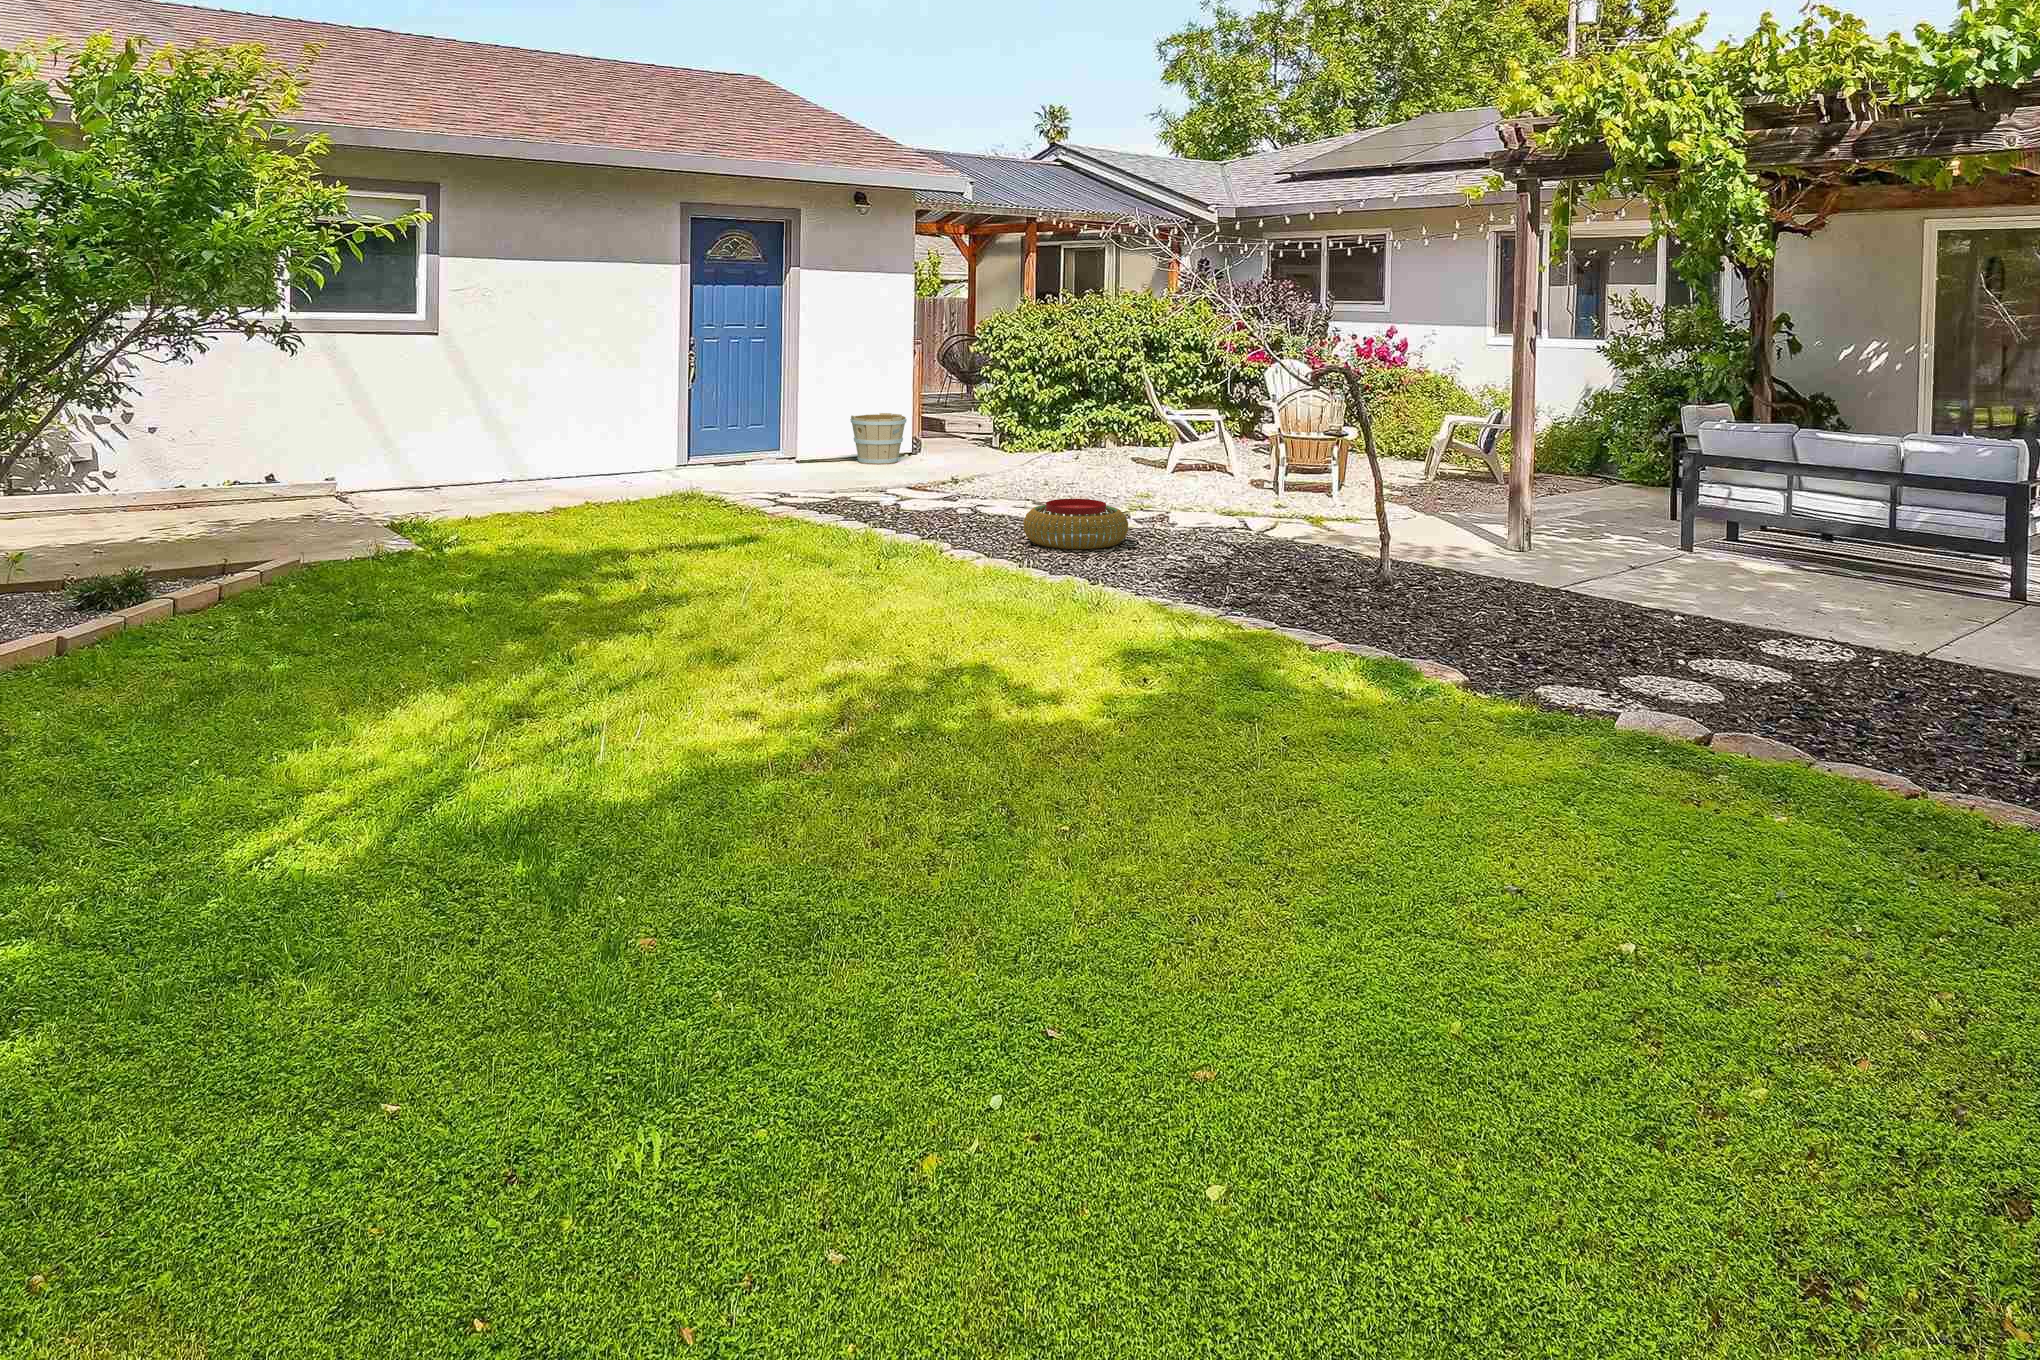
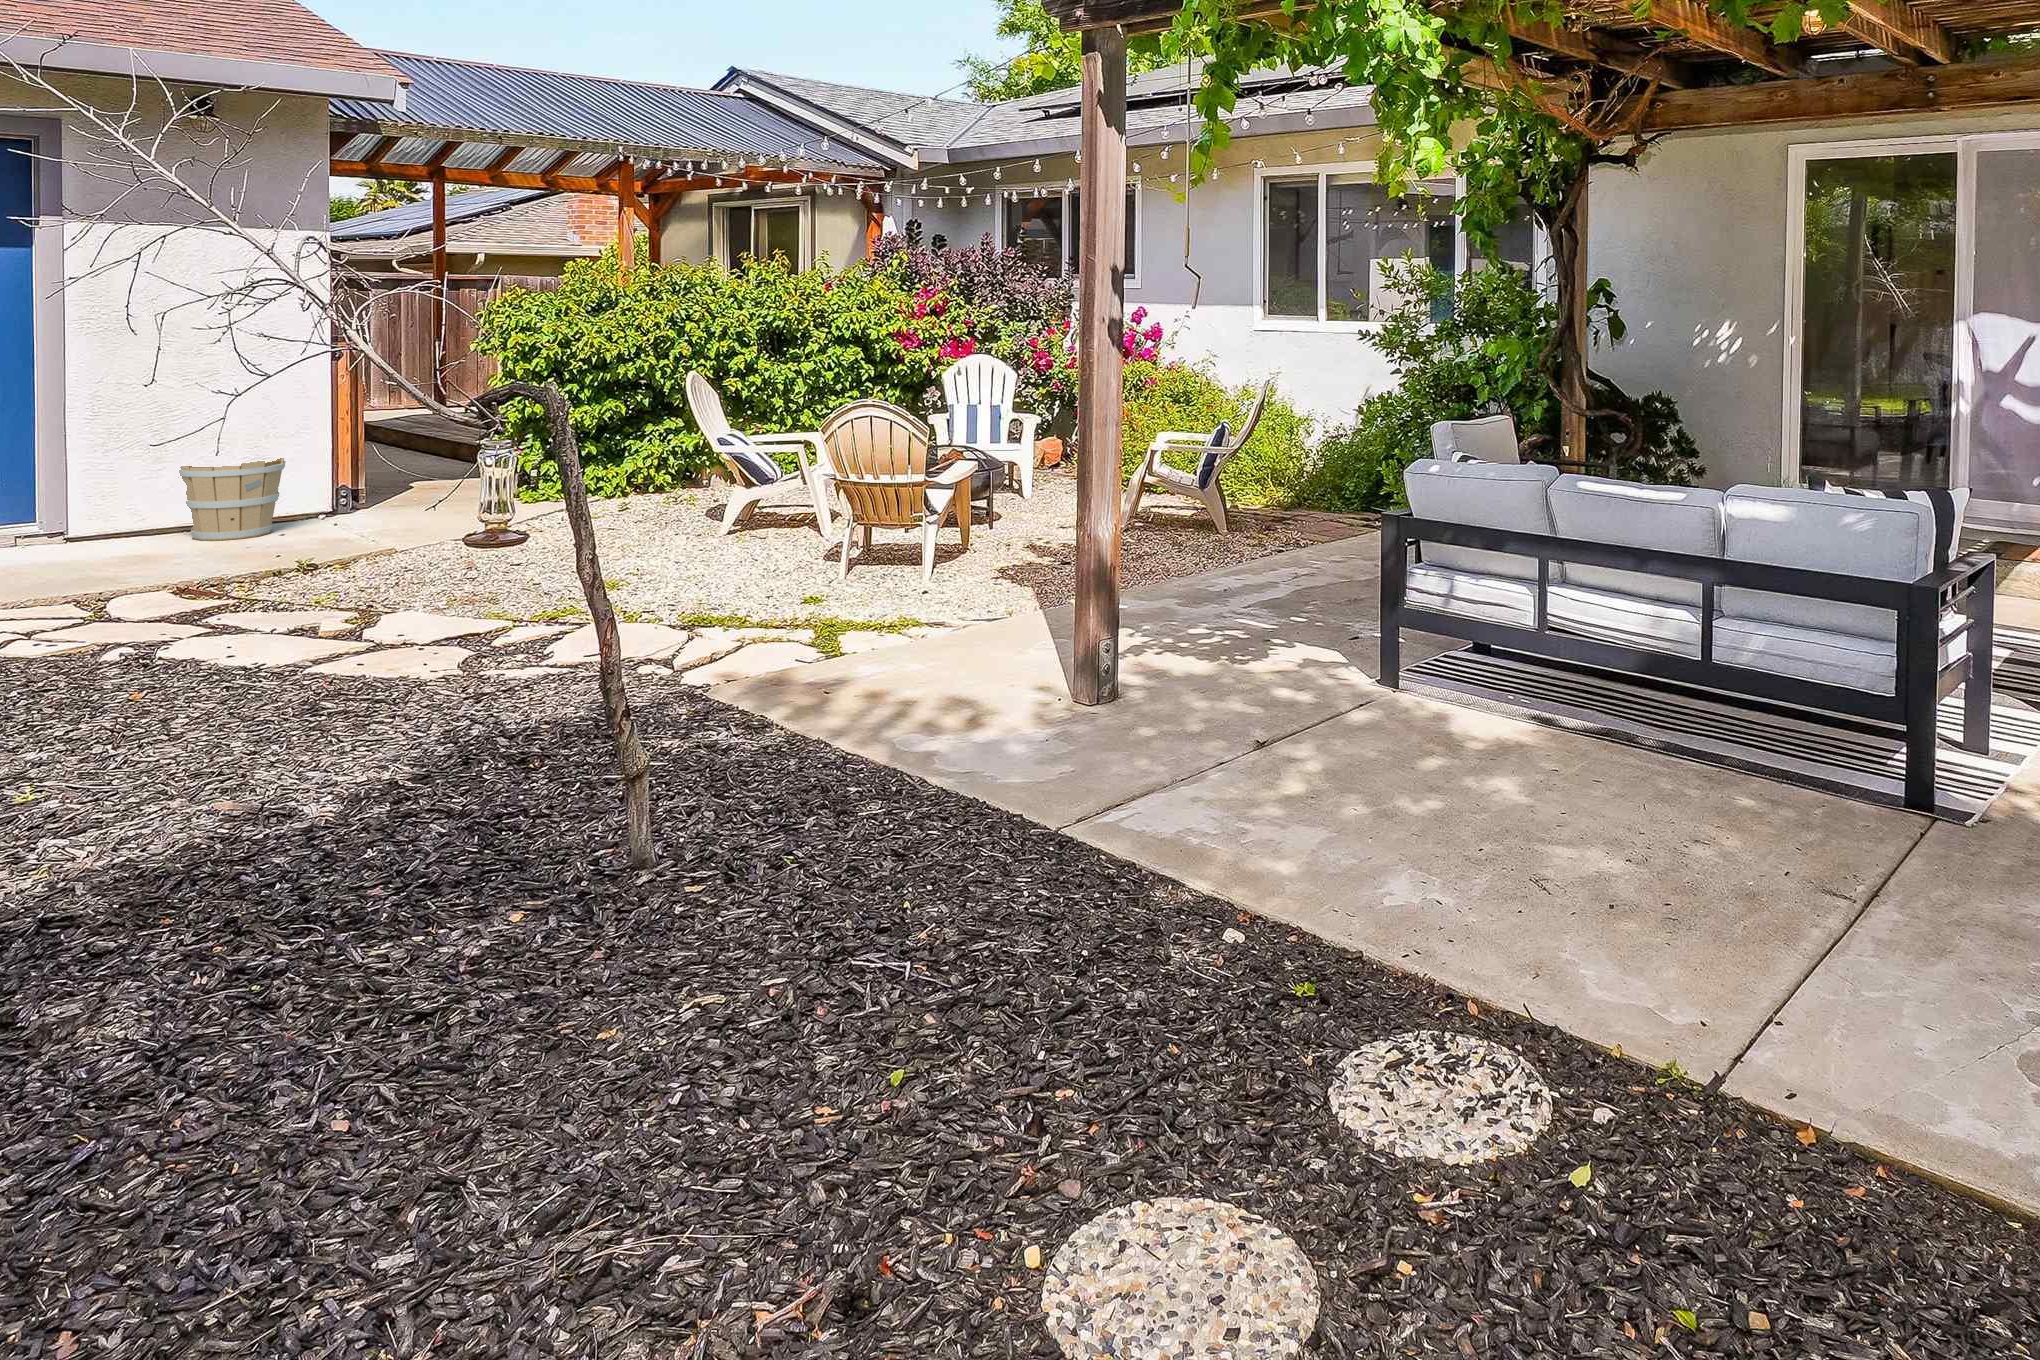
pouf: present [1023,499,1128,549] -> none [27,650,303,775]

